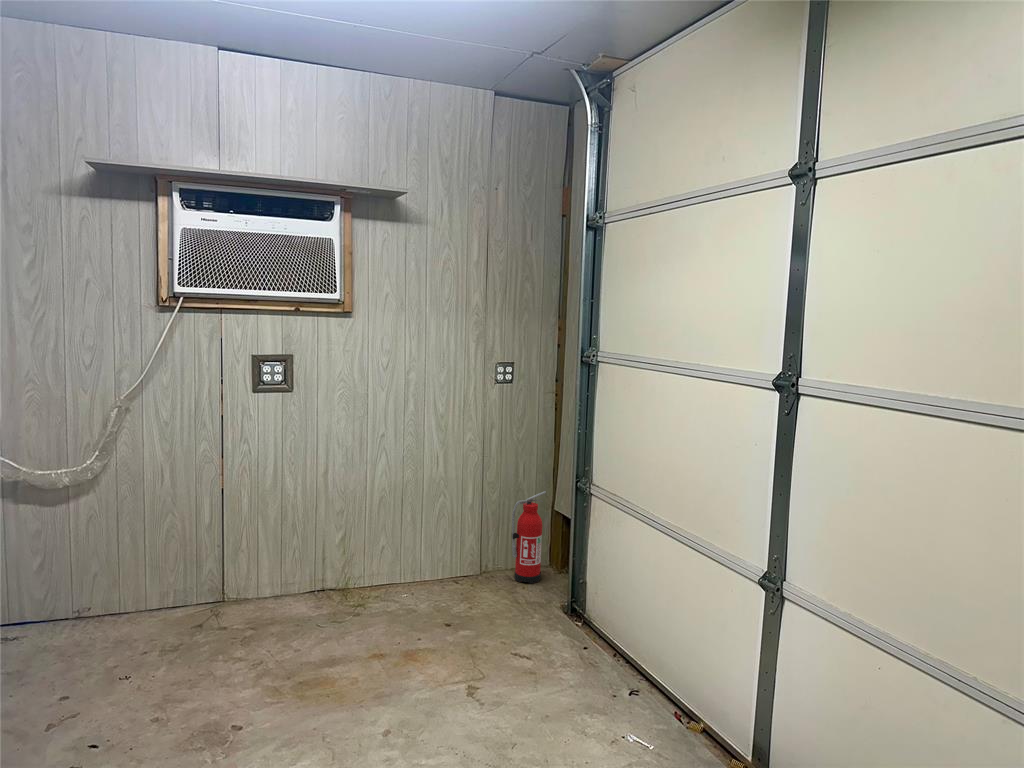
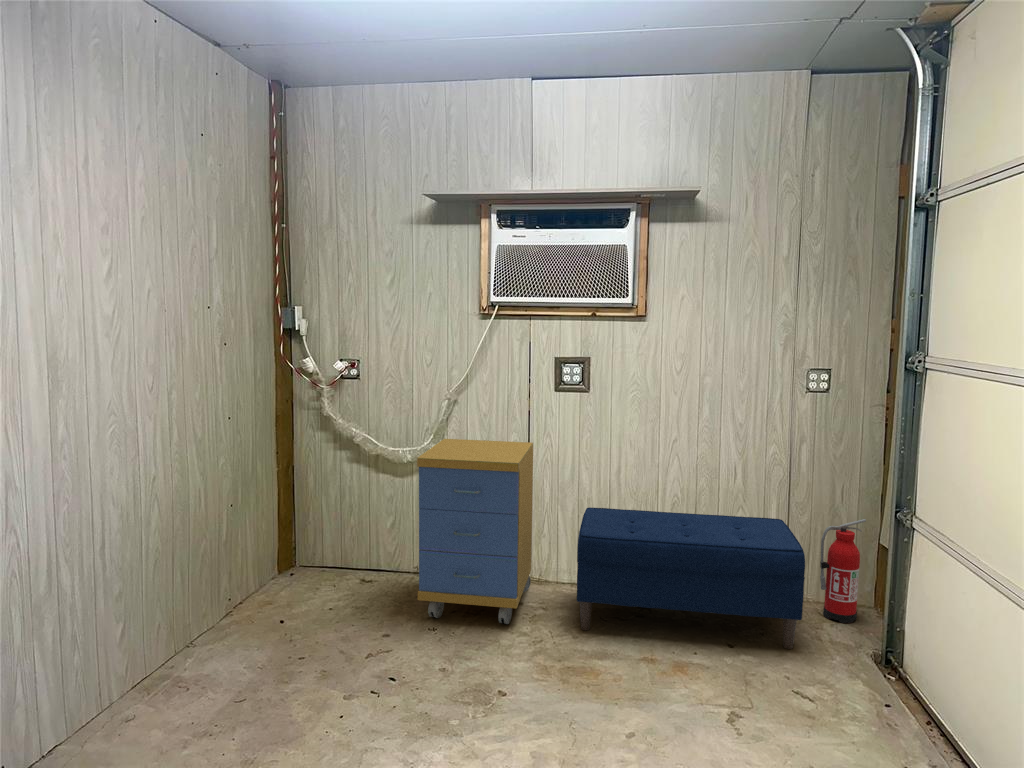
storage cabinet: none [90,449,232,667] -> present [417,439,533,624]
bench: none [291,500,510,642] -> present [577,508,805,649]

